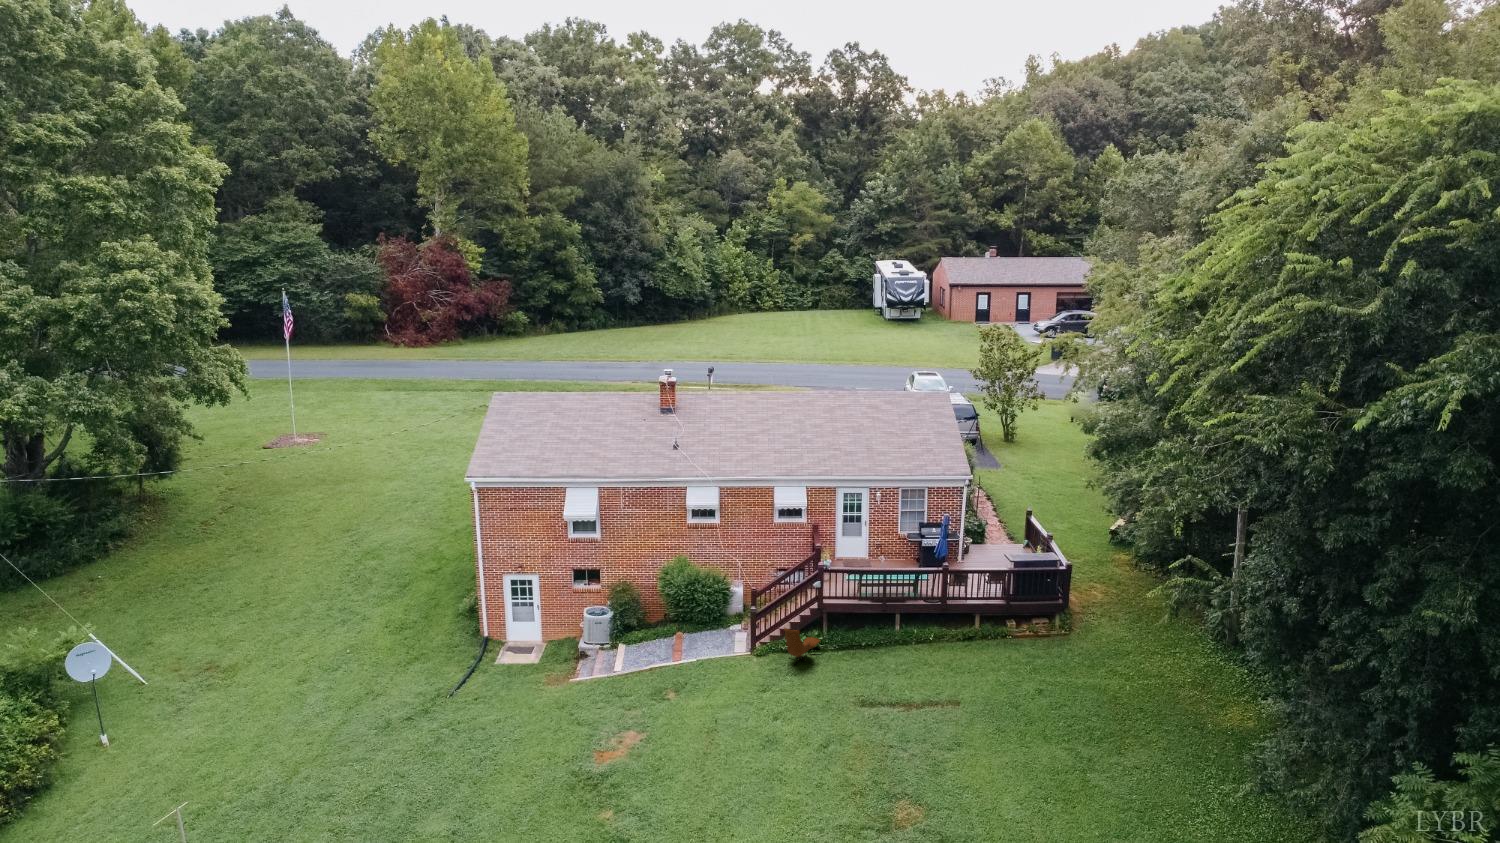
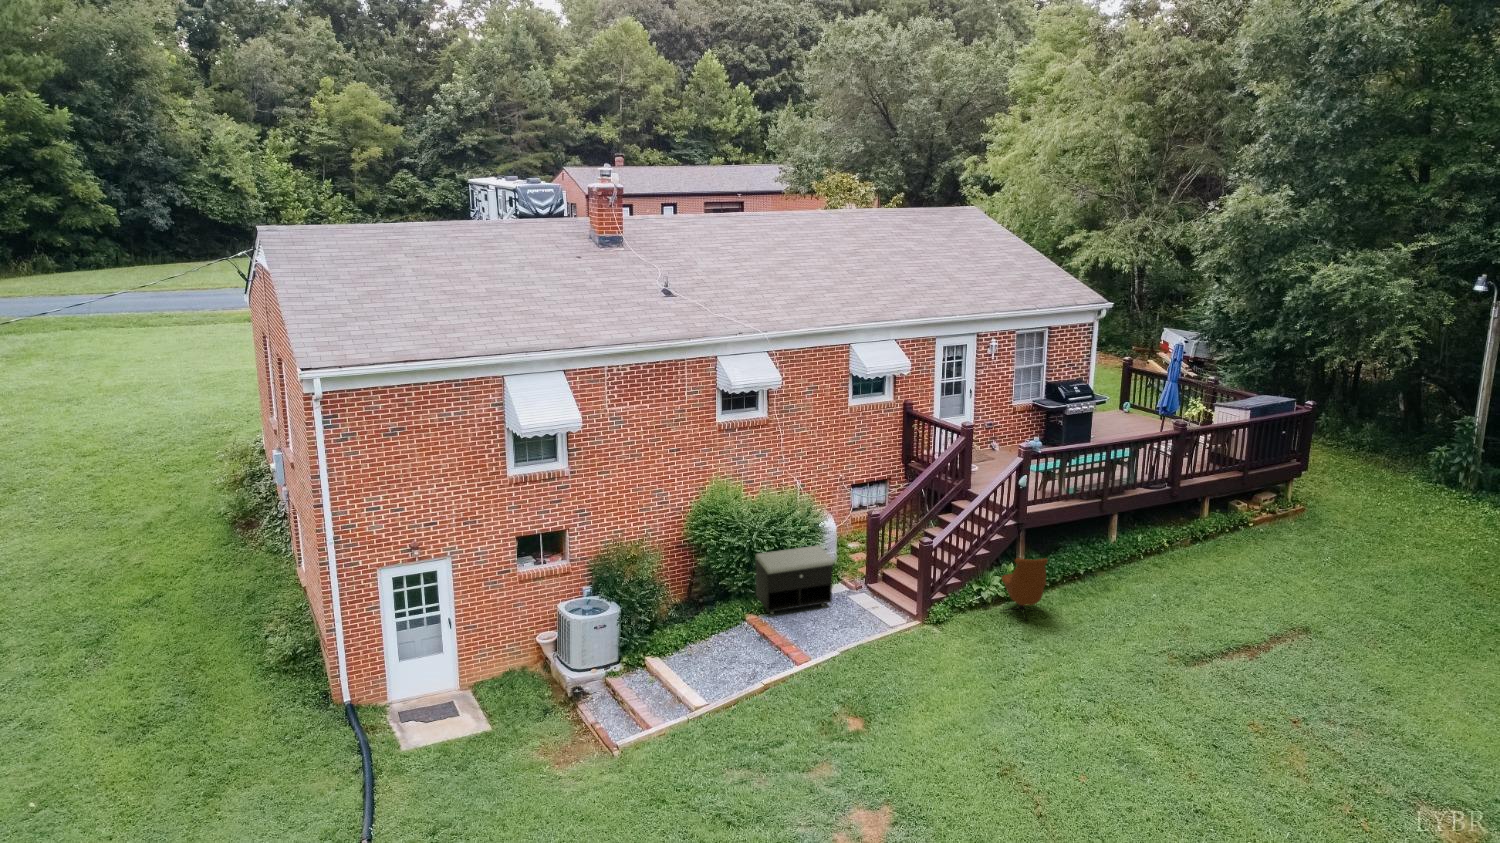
storage bench: none [675,600,718,636] -> present [756,545,833,614]

